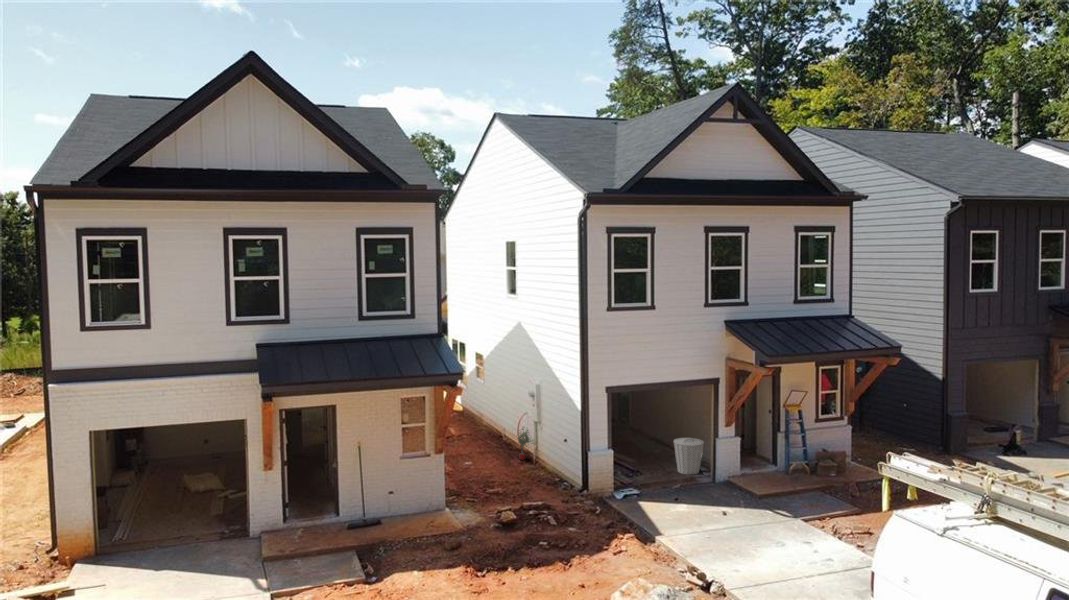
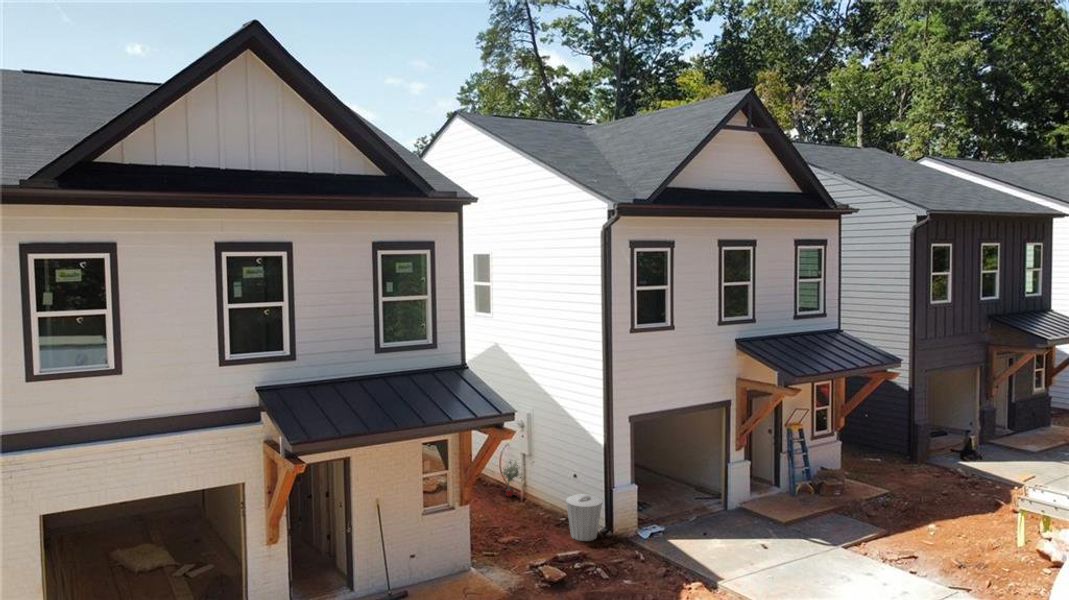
trash can: present [674,438,704,474] -> present [566,494,603,541]

